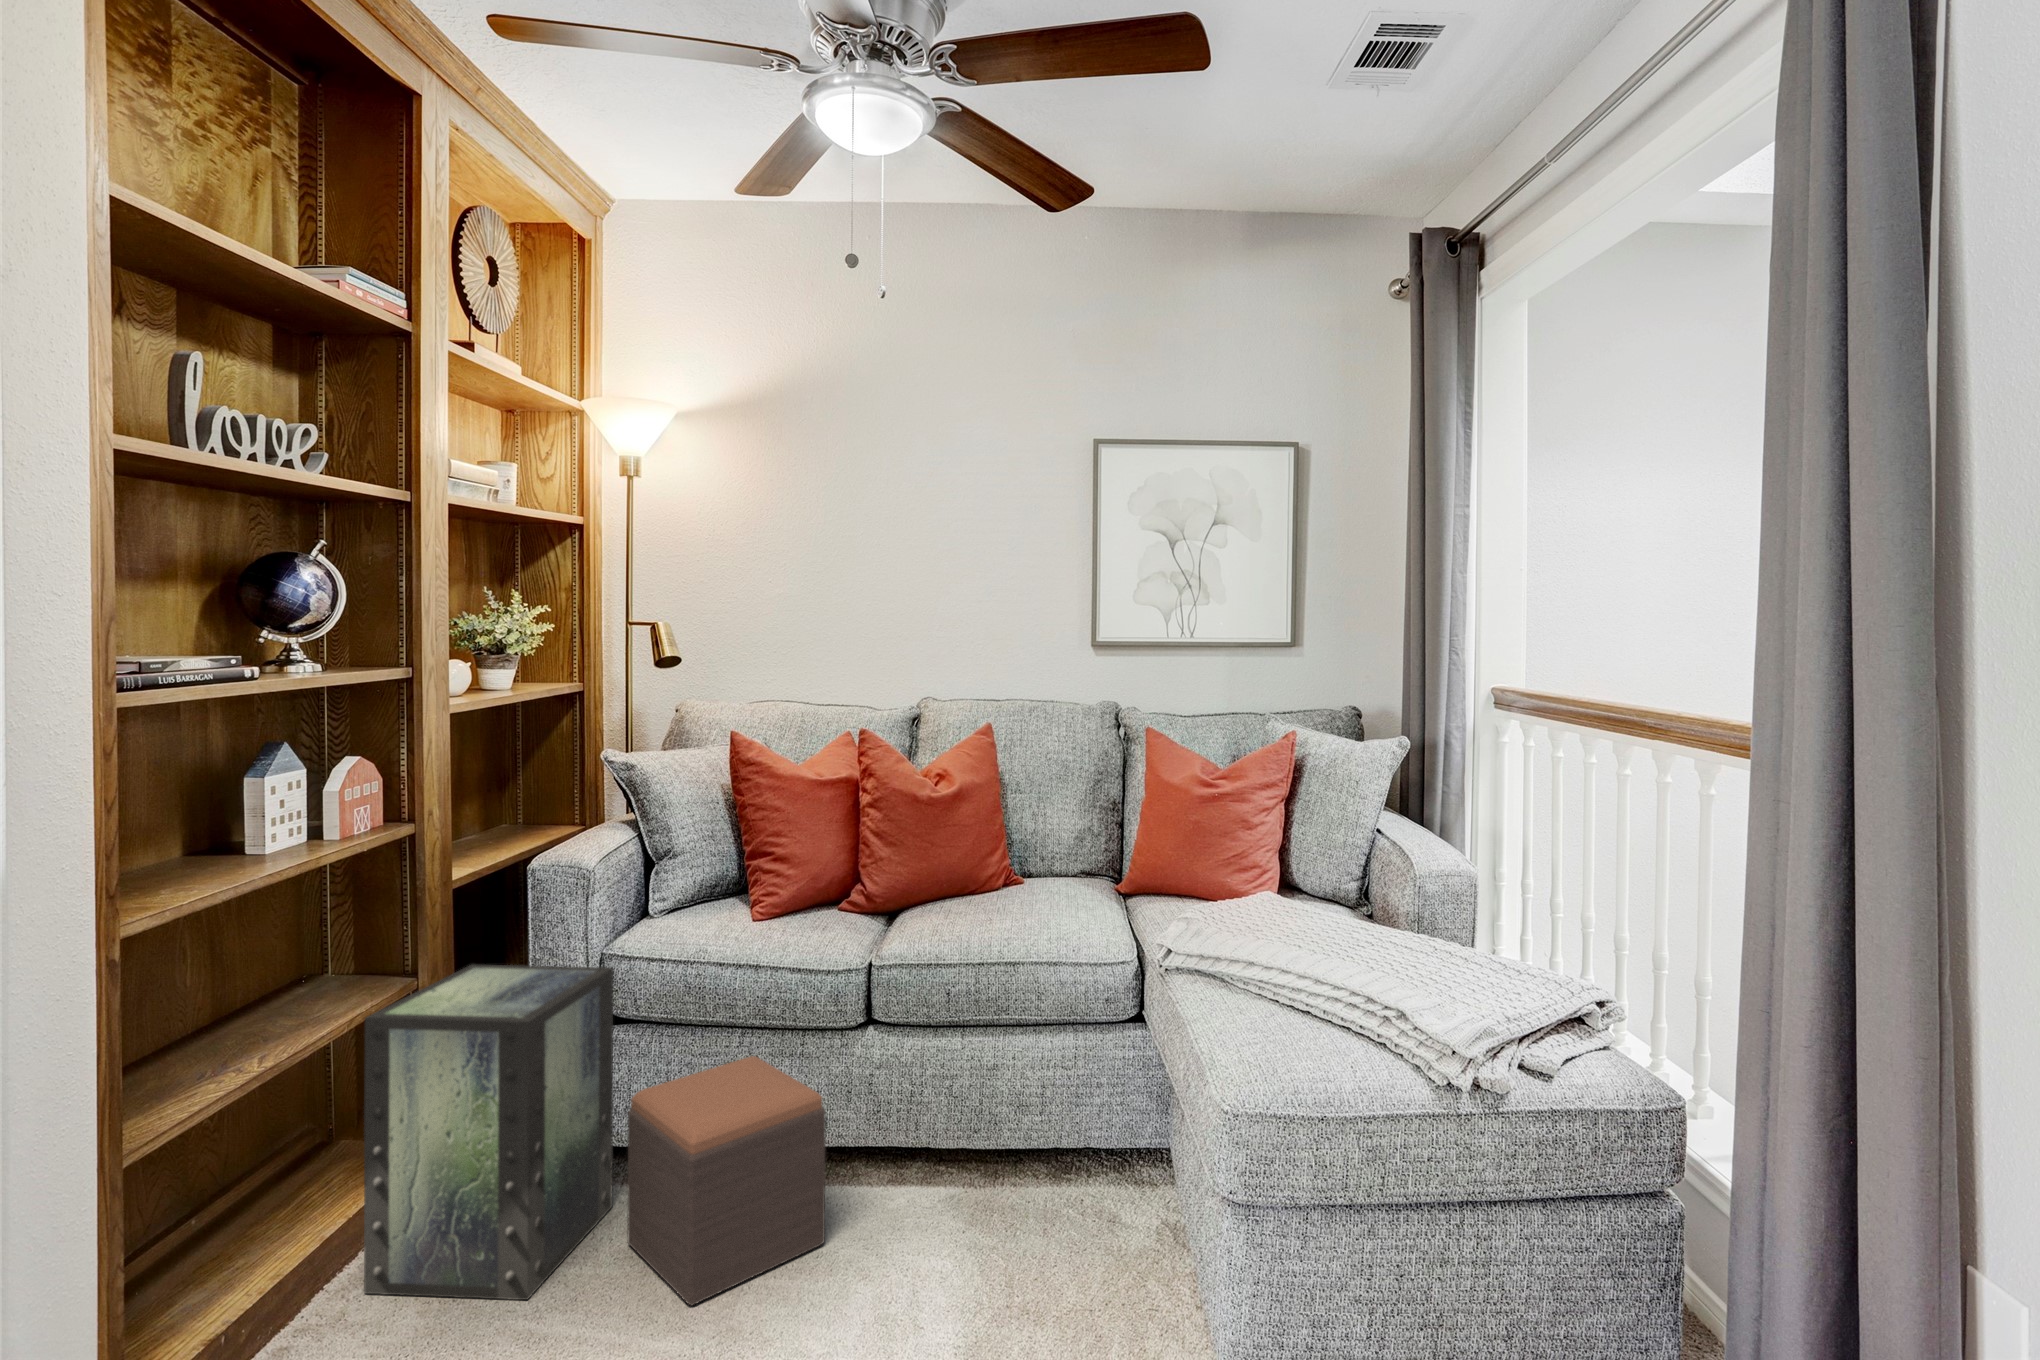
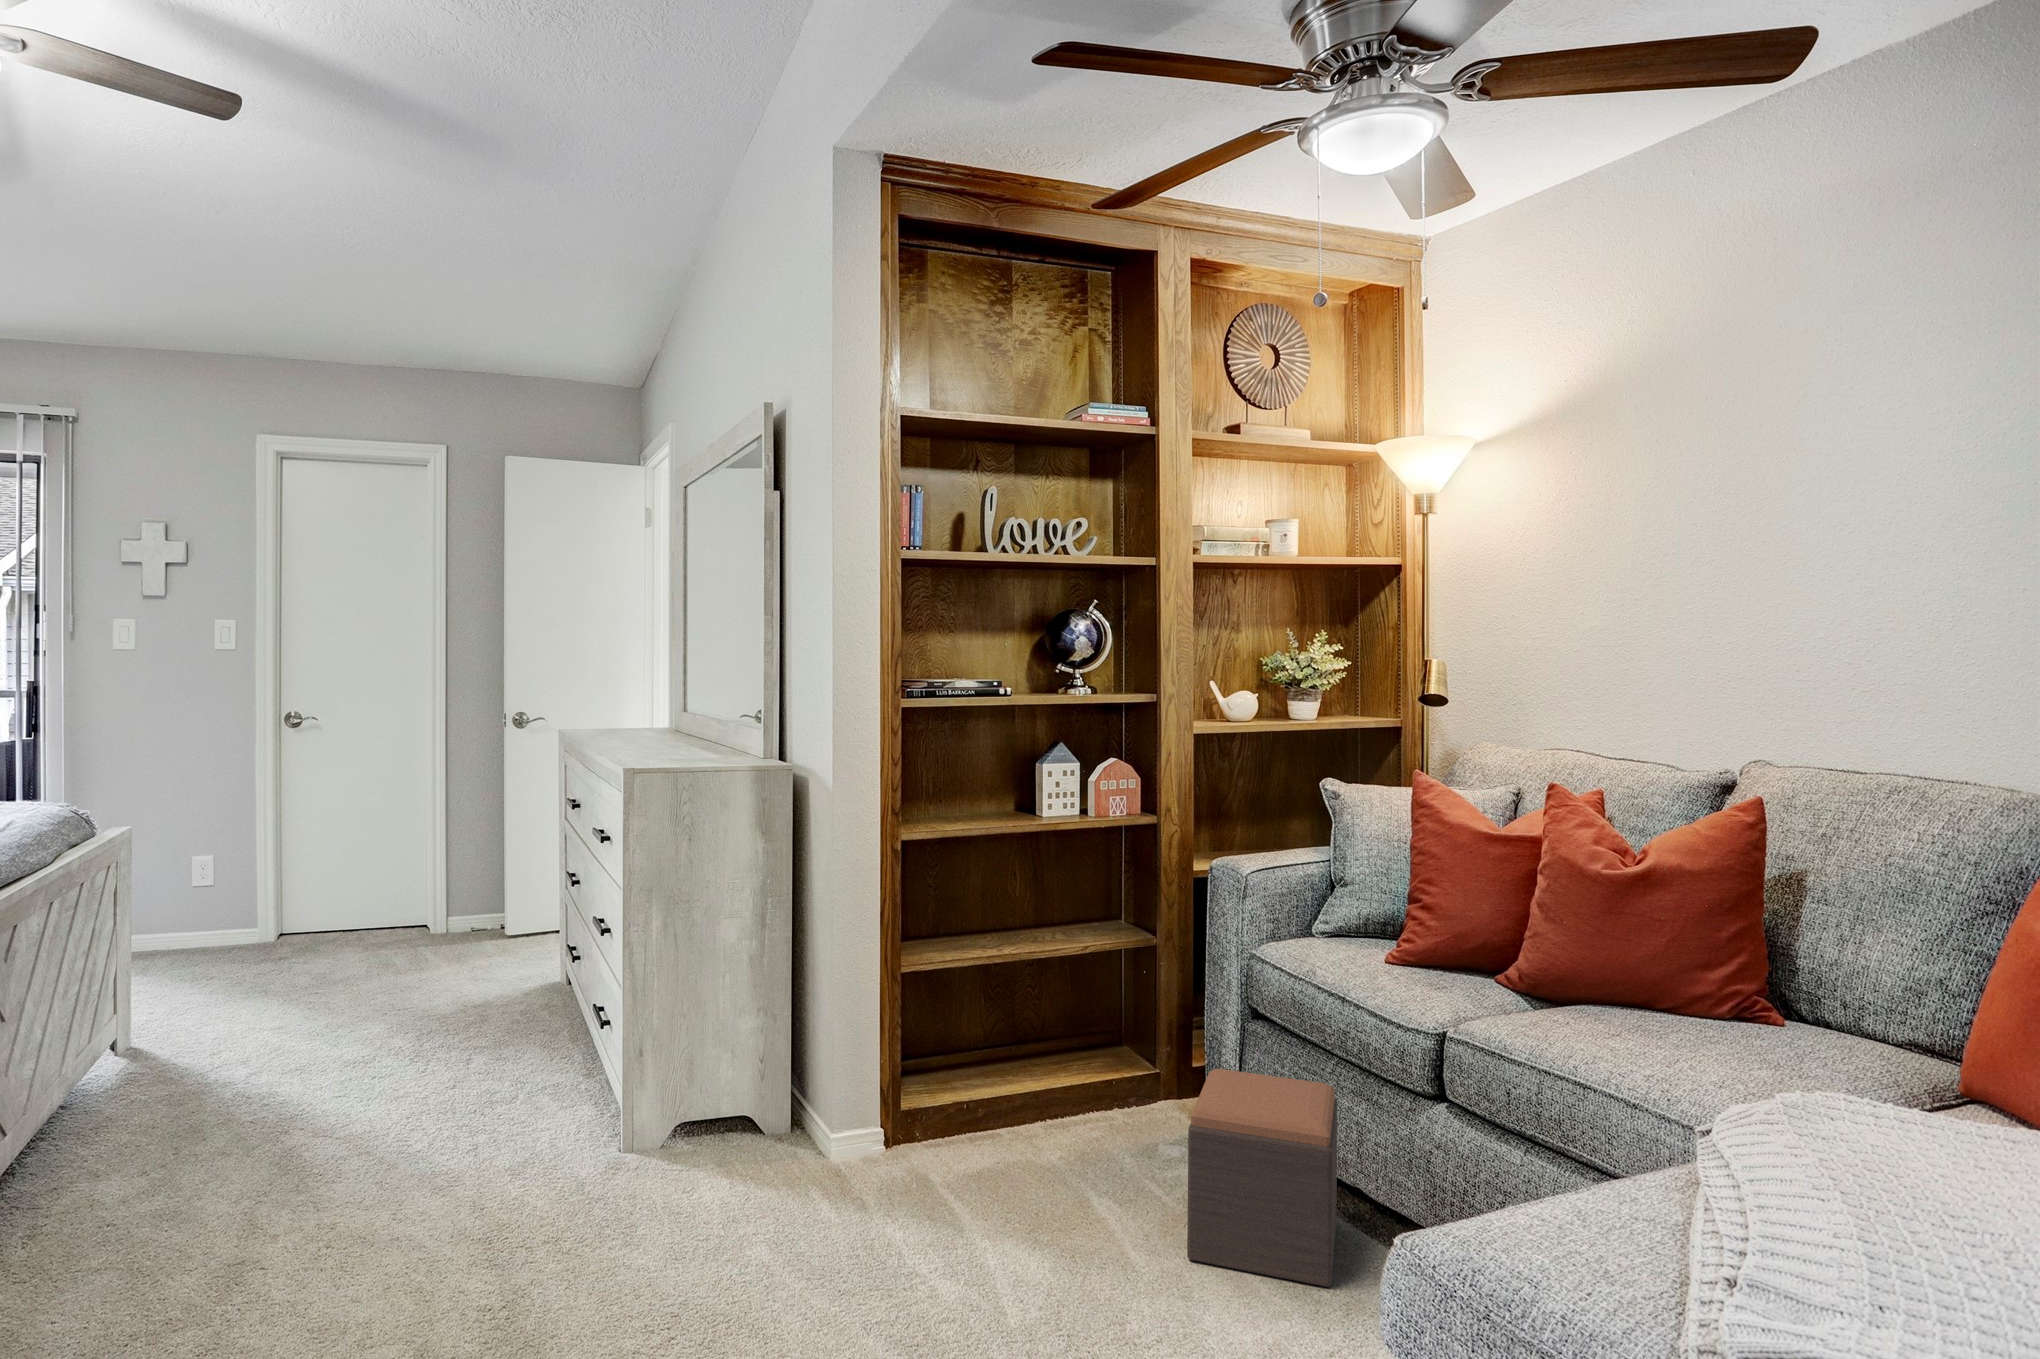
storage box: present [364,964,613,1300] -> none [1058,932,1232,1194]

